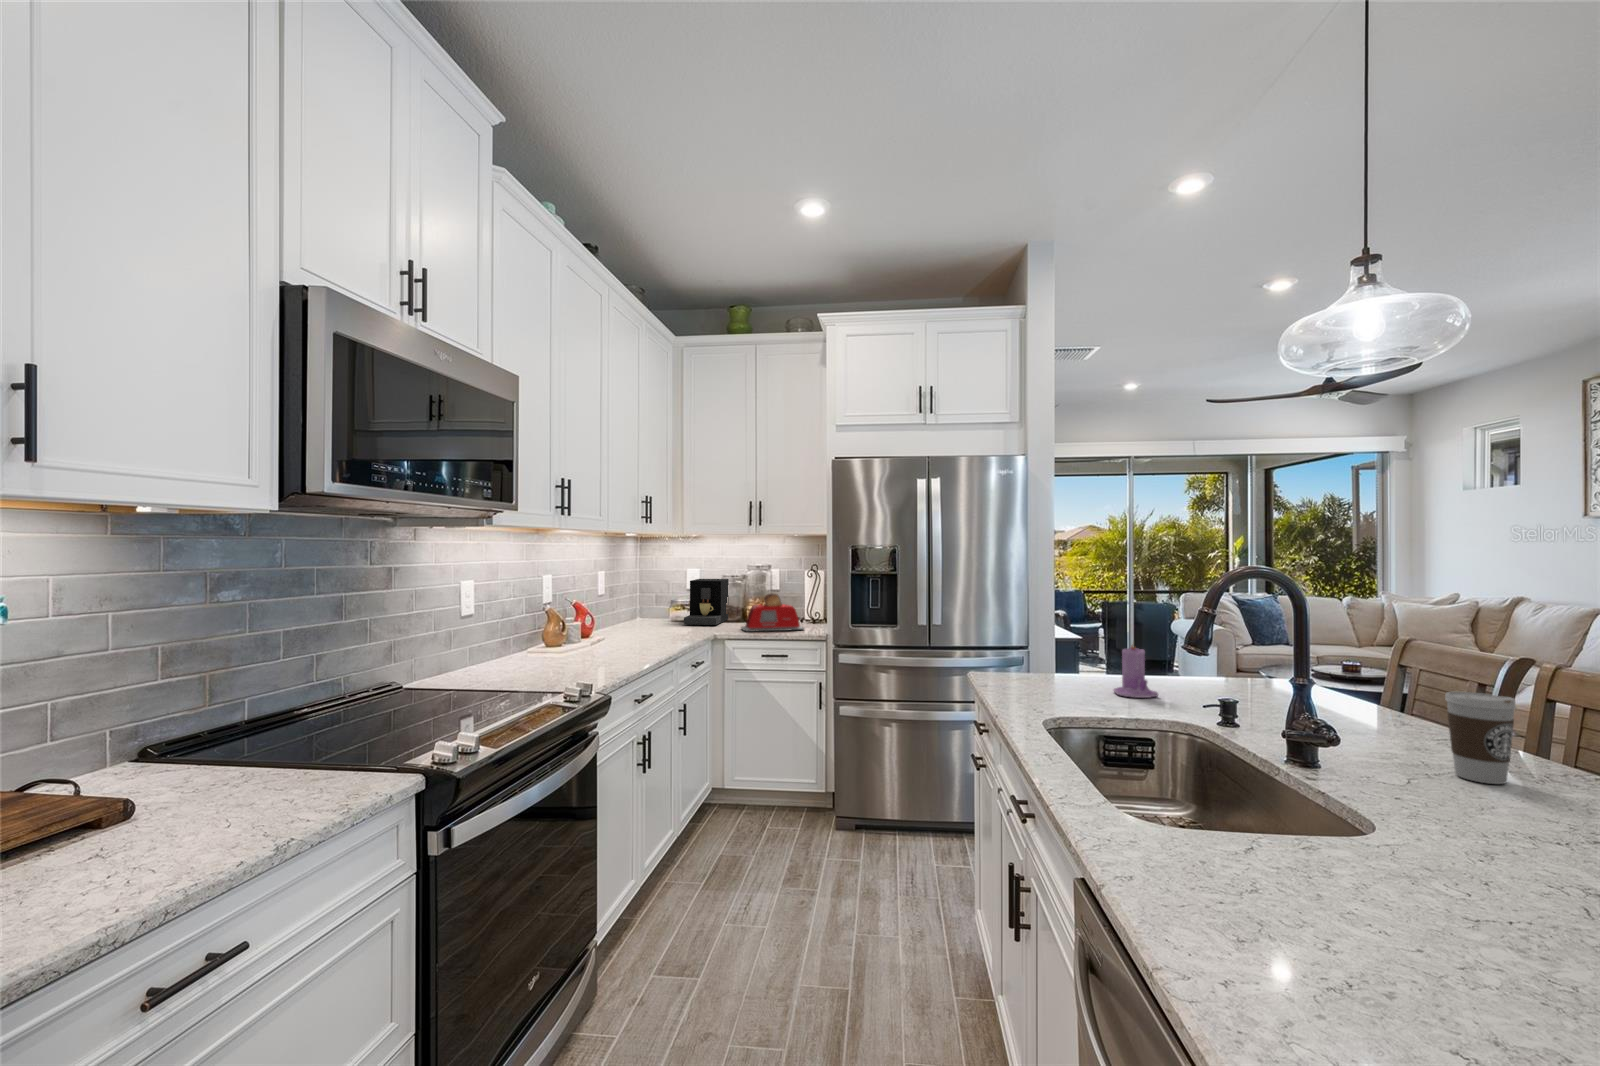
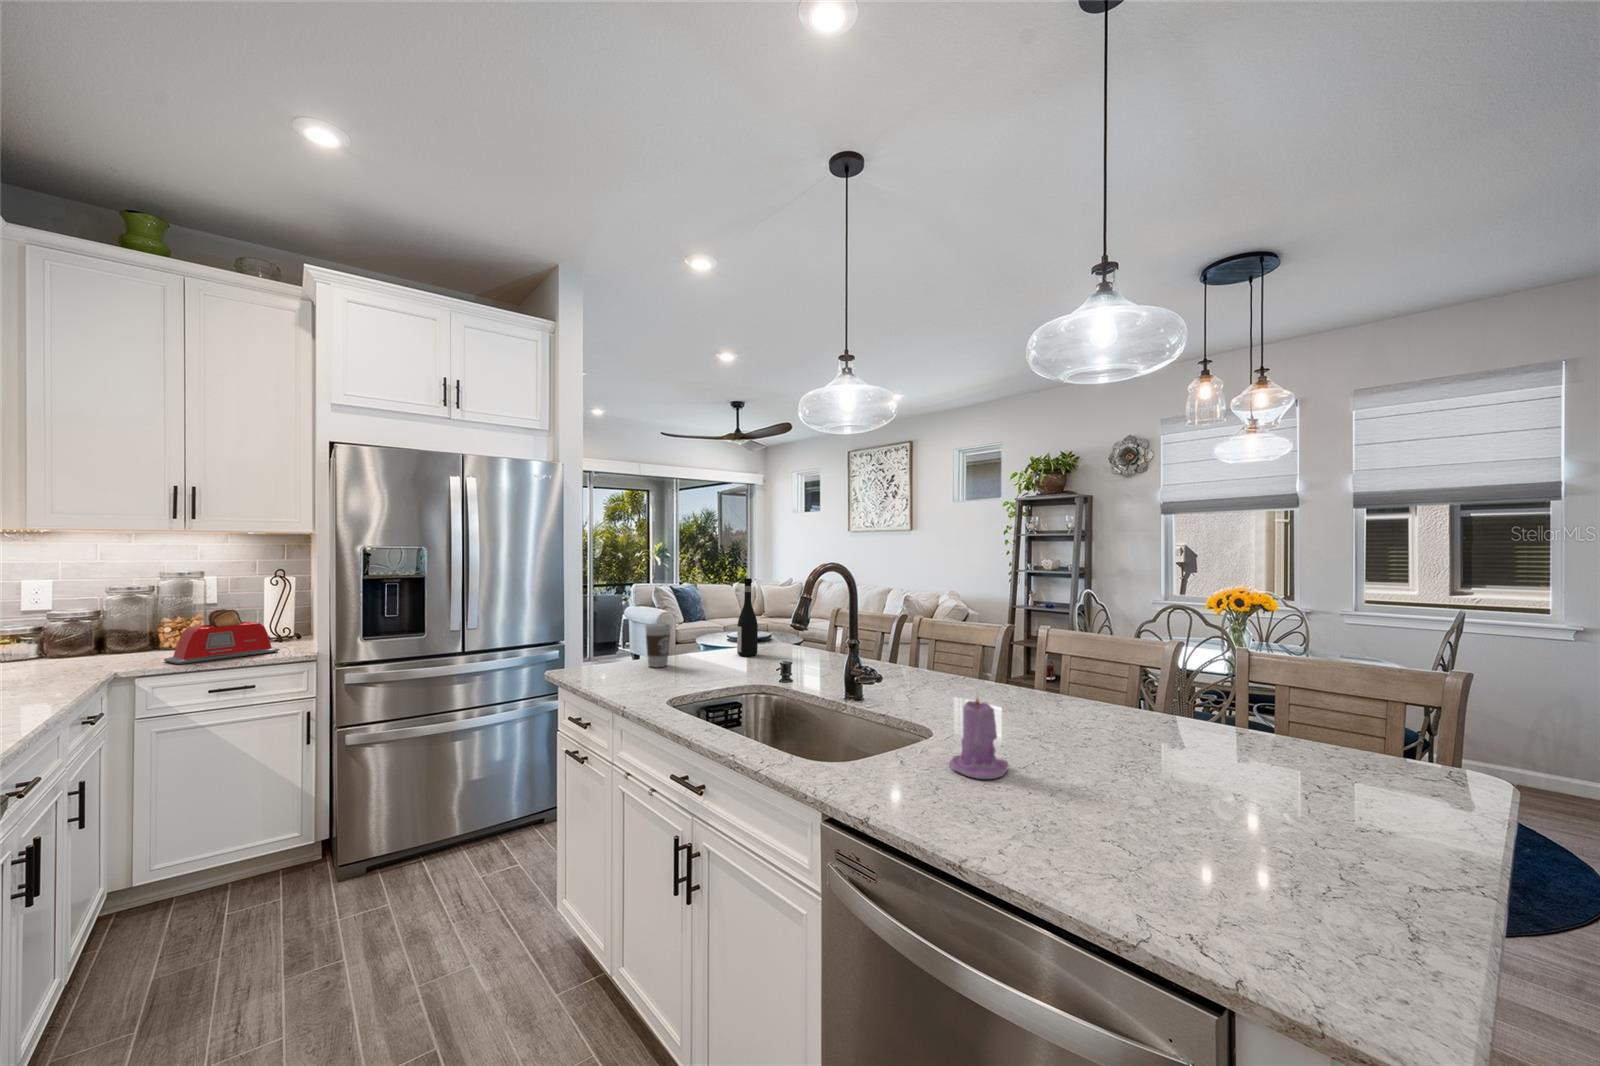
coffee maker: present [684,579,729,625] -> none [33,593,119,668]
wine bottle: none [1199,586,1231,690] -> present [737,578,758,656]
candle: present [1114,645,1158,698] -> present [950,698,1008,779]
coffee cup: present [1445,692,1516,784] -> present [645,623,671,667]

